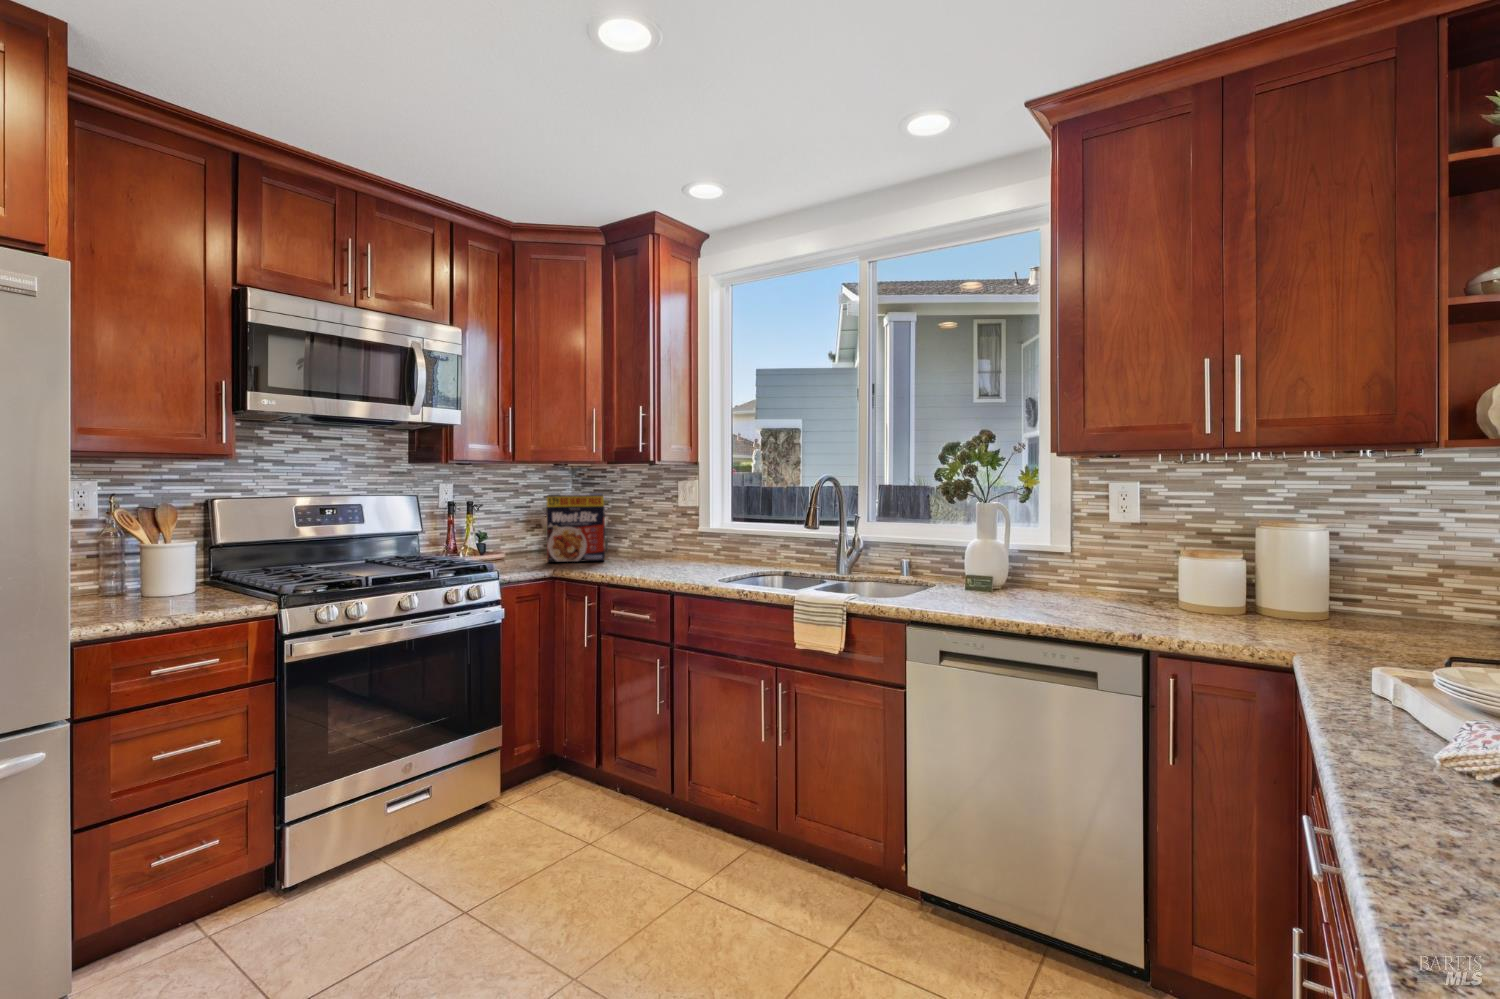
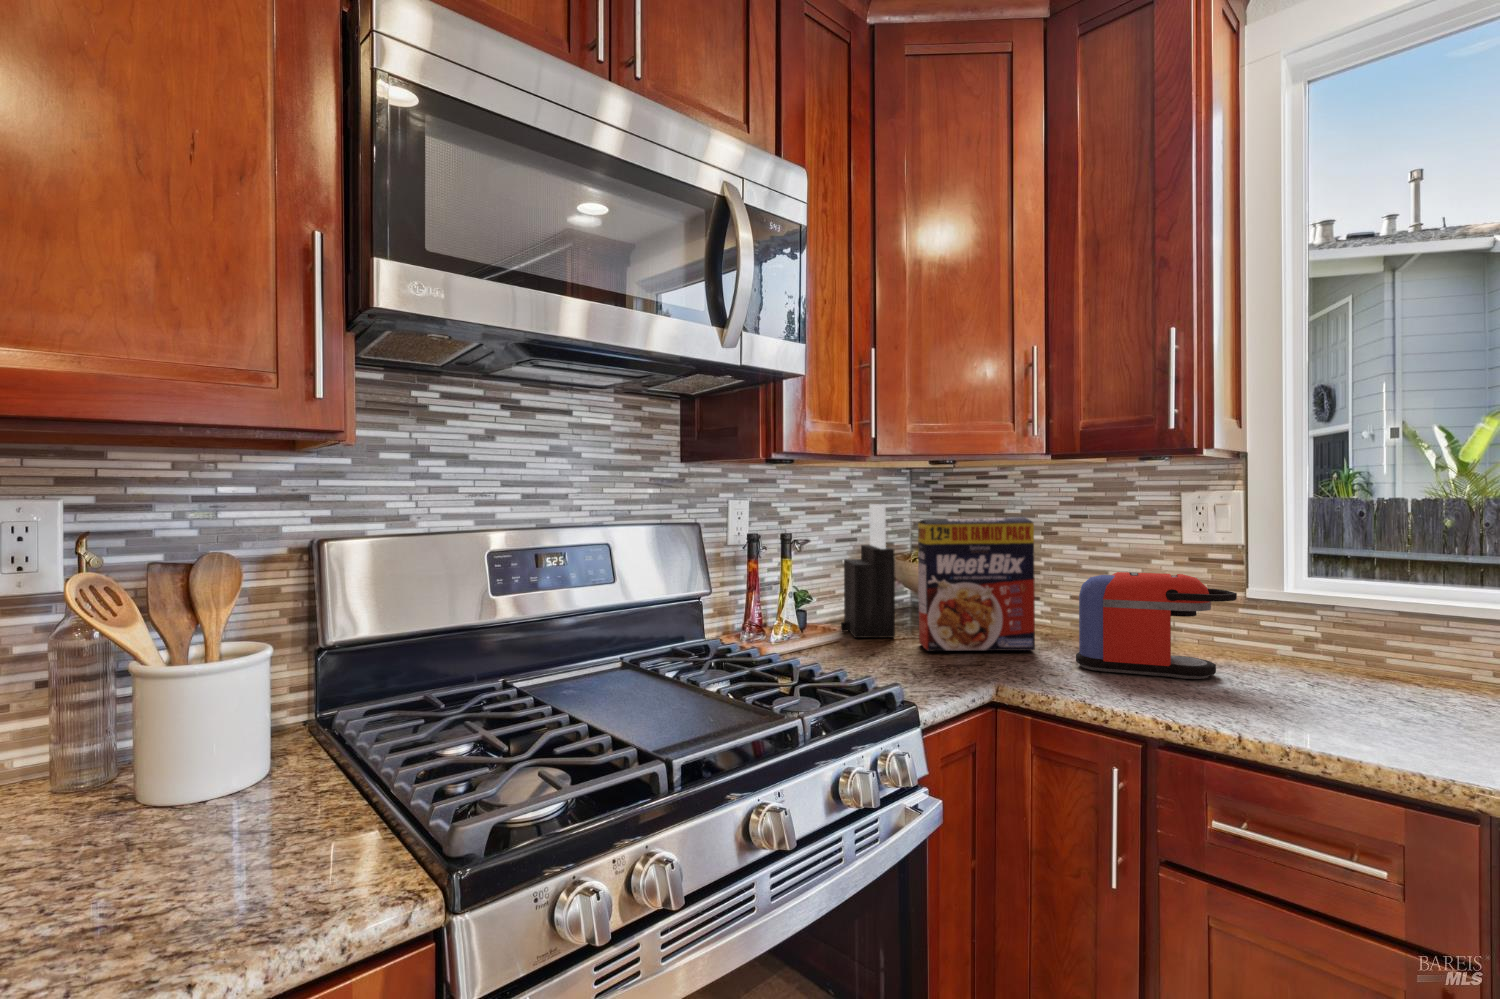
knife block: none [515,487,542,560] -> present [841,504,895,638]
coffee maker: none [613,519,678,567] -> present [1076,572,1237,679]

